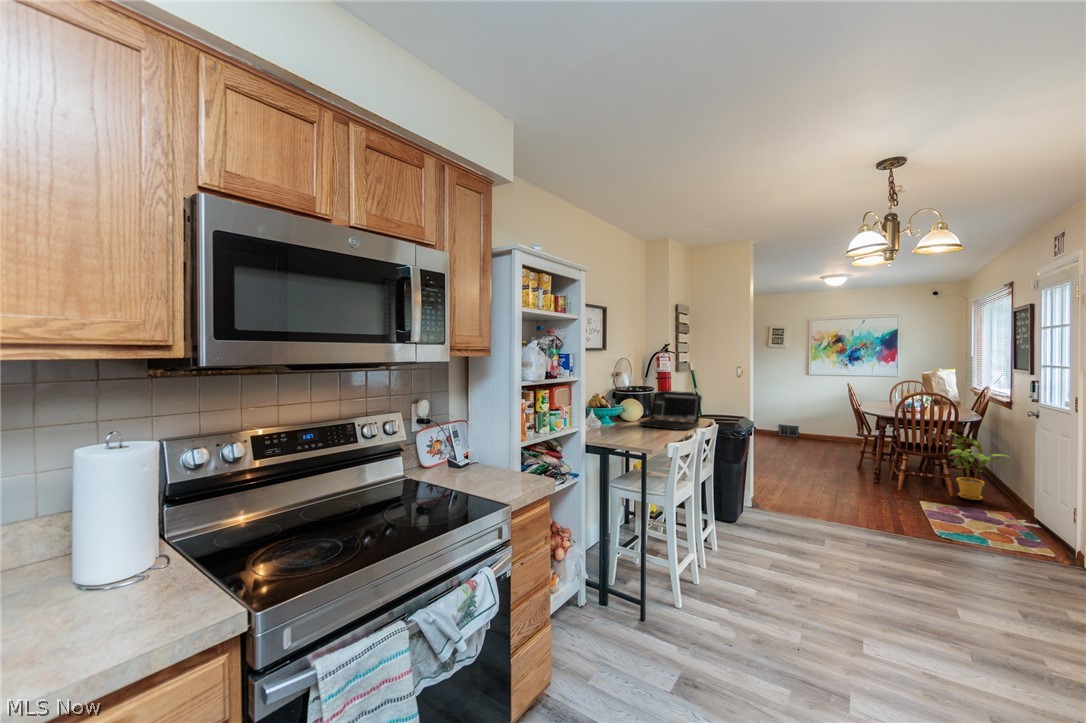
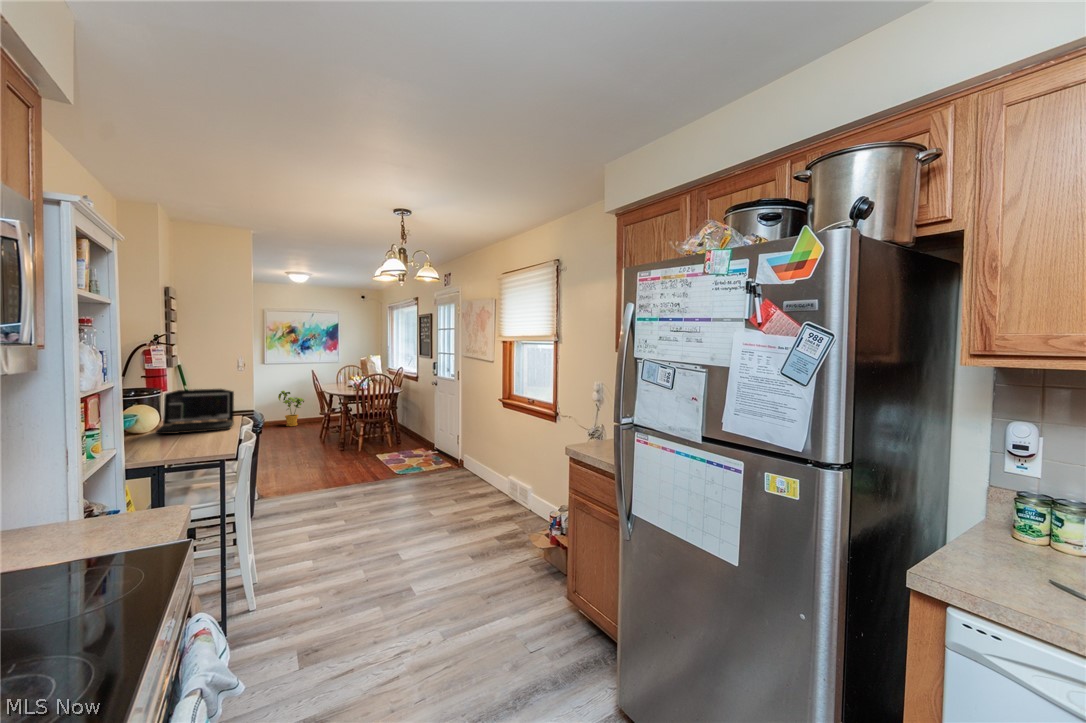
house plant: present [948,433,1006,500] -> present [278,391,304,426]

